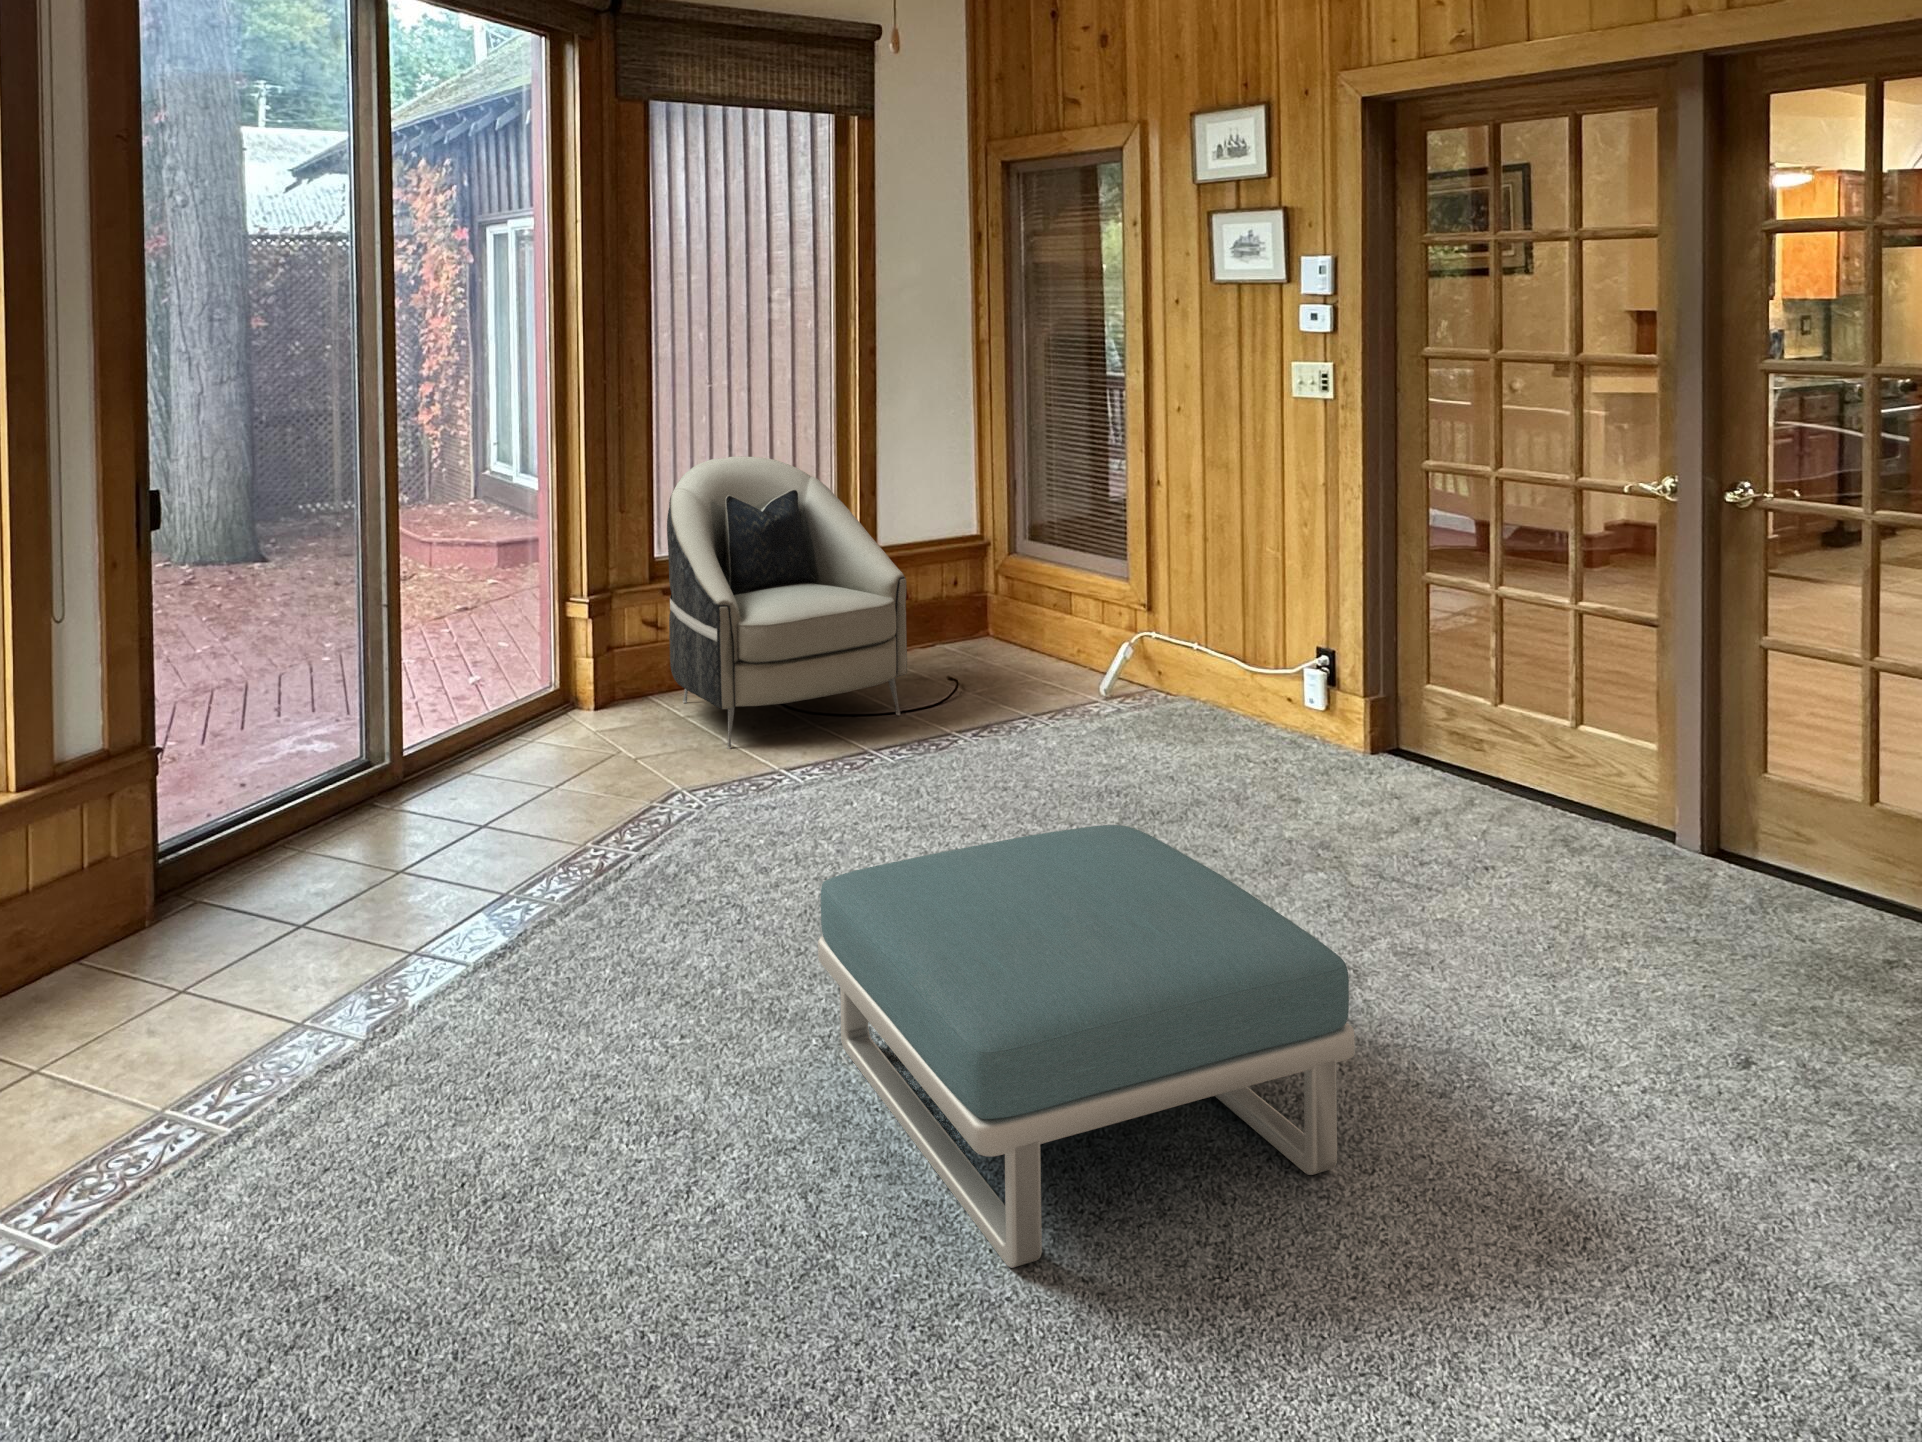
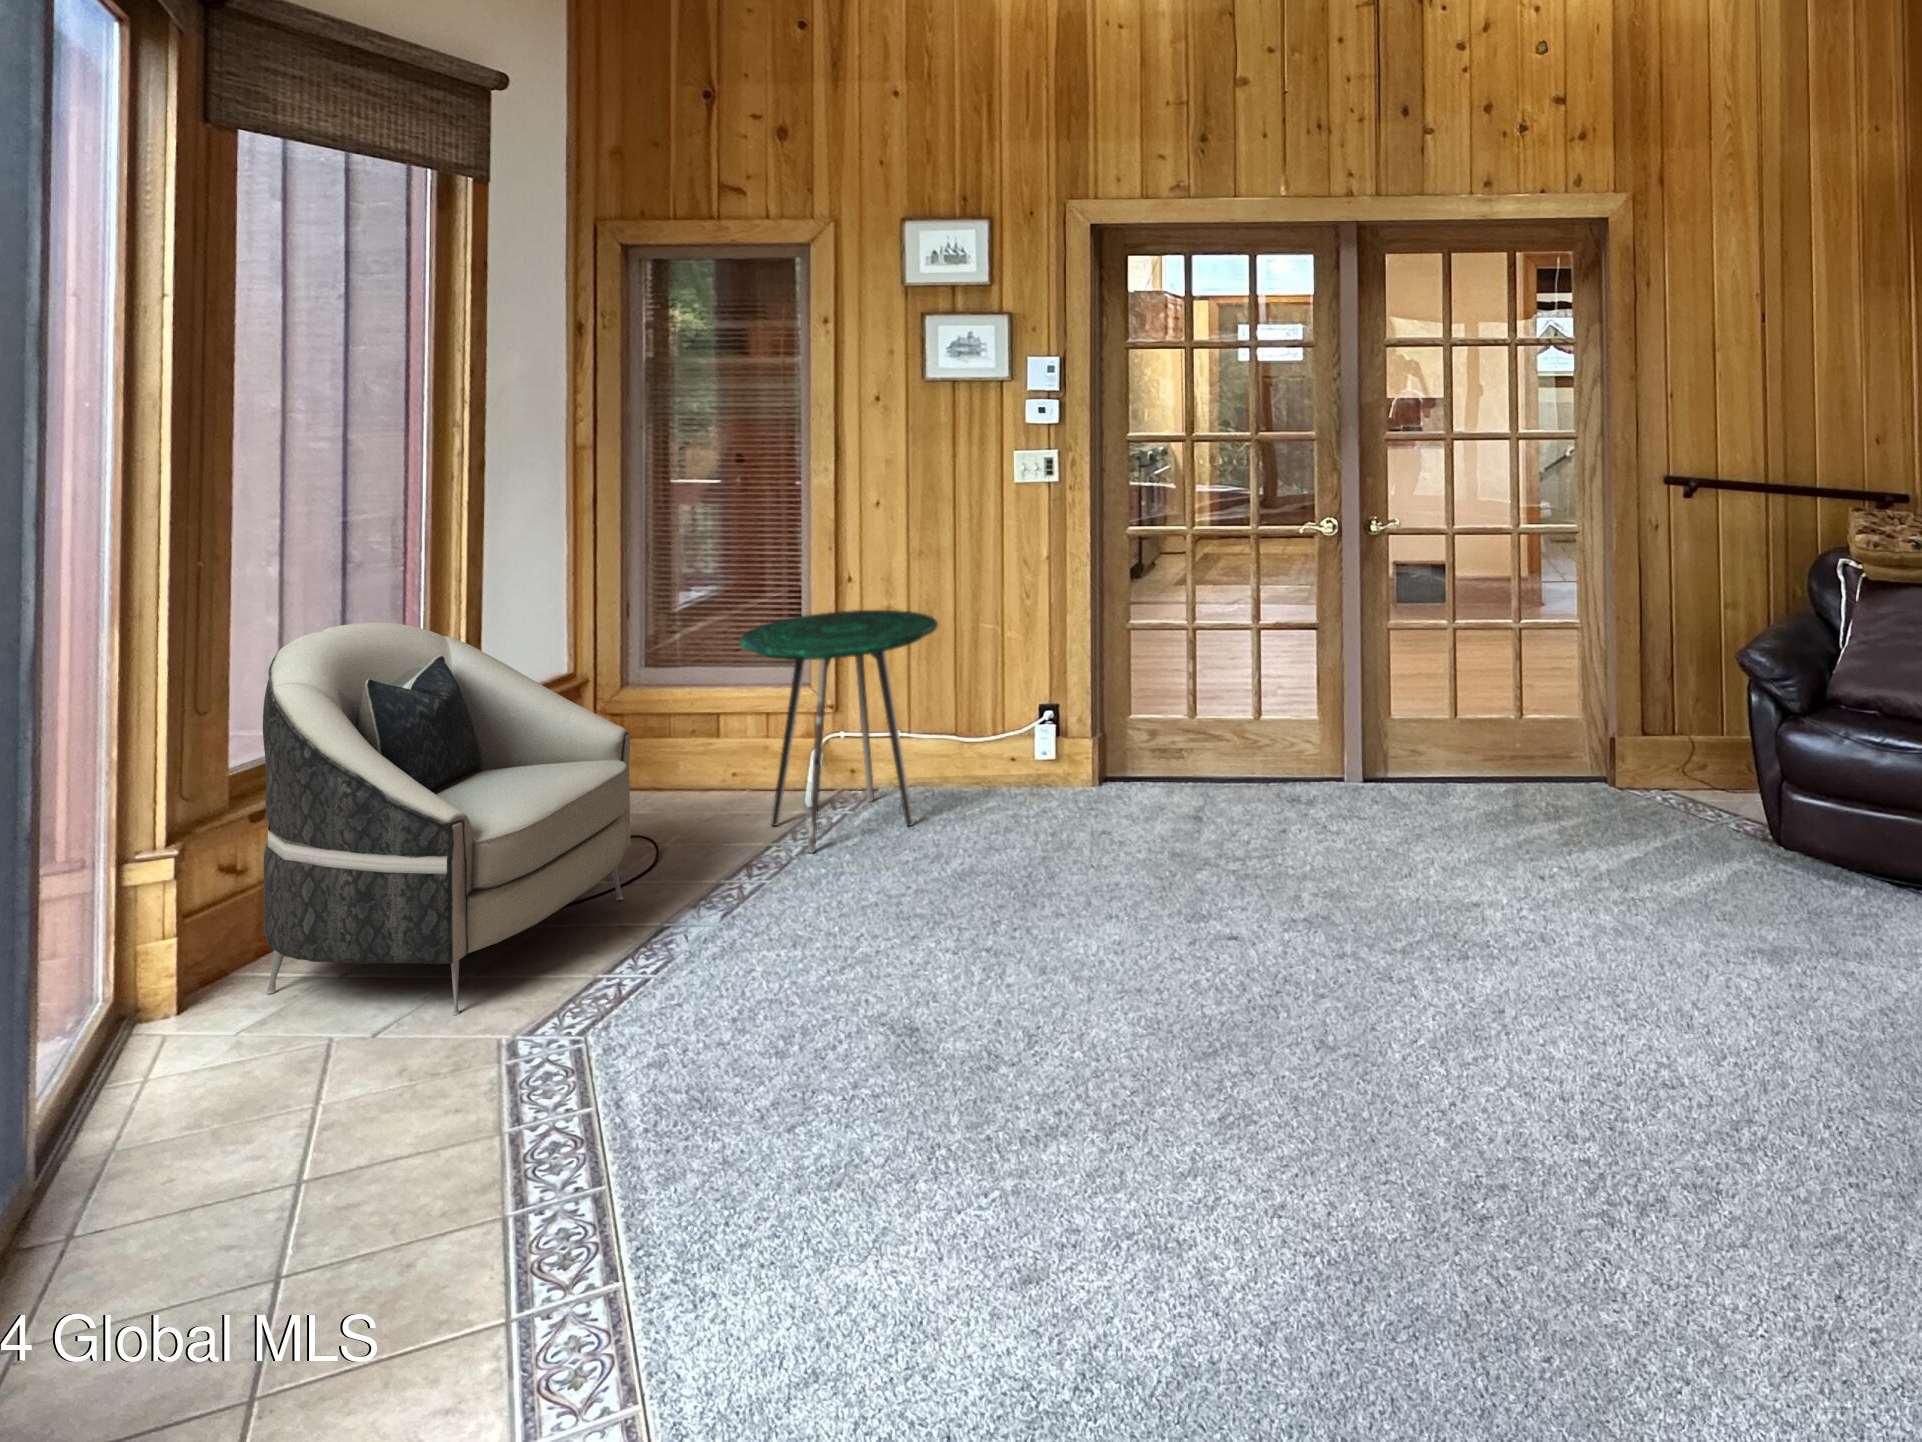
side table: none [1012,510,1197,734] -> present [739,610,938,853]
footstool: present [818,825,1355,1268] -> none [1123,870,1528,1237]

